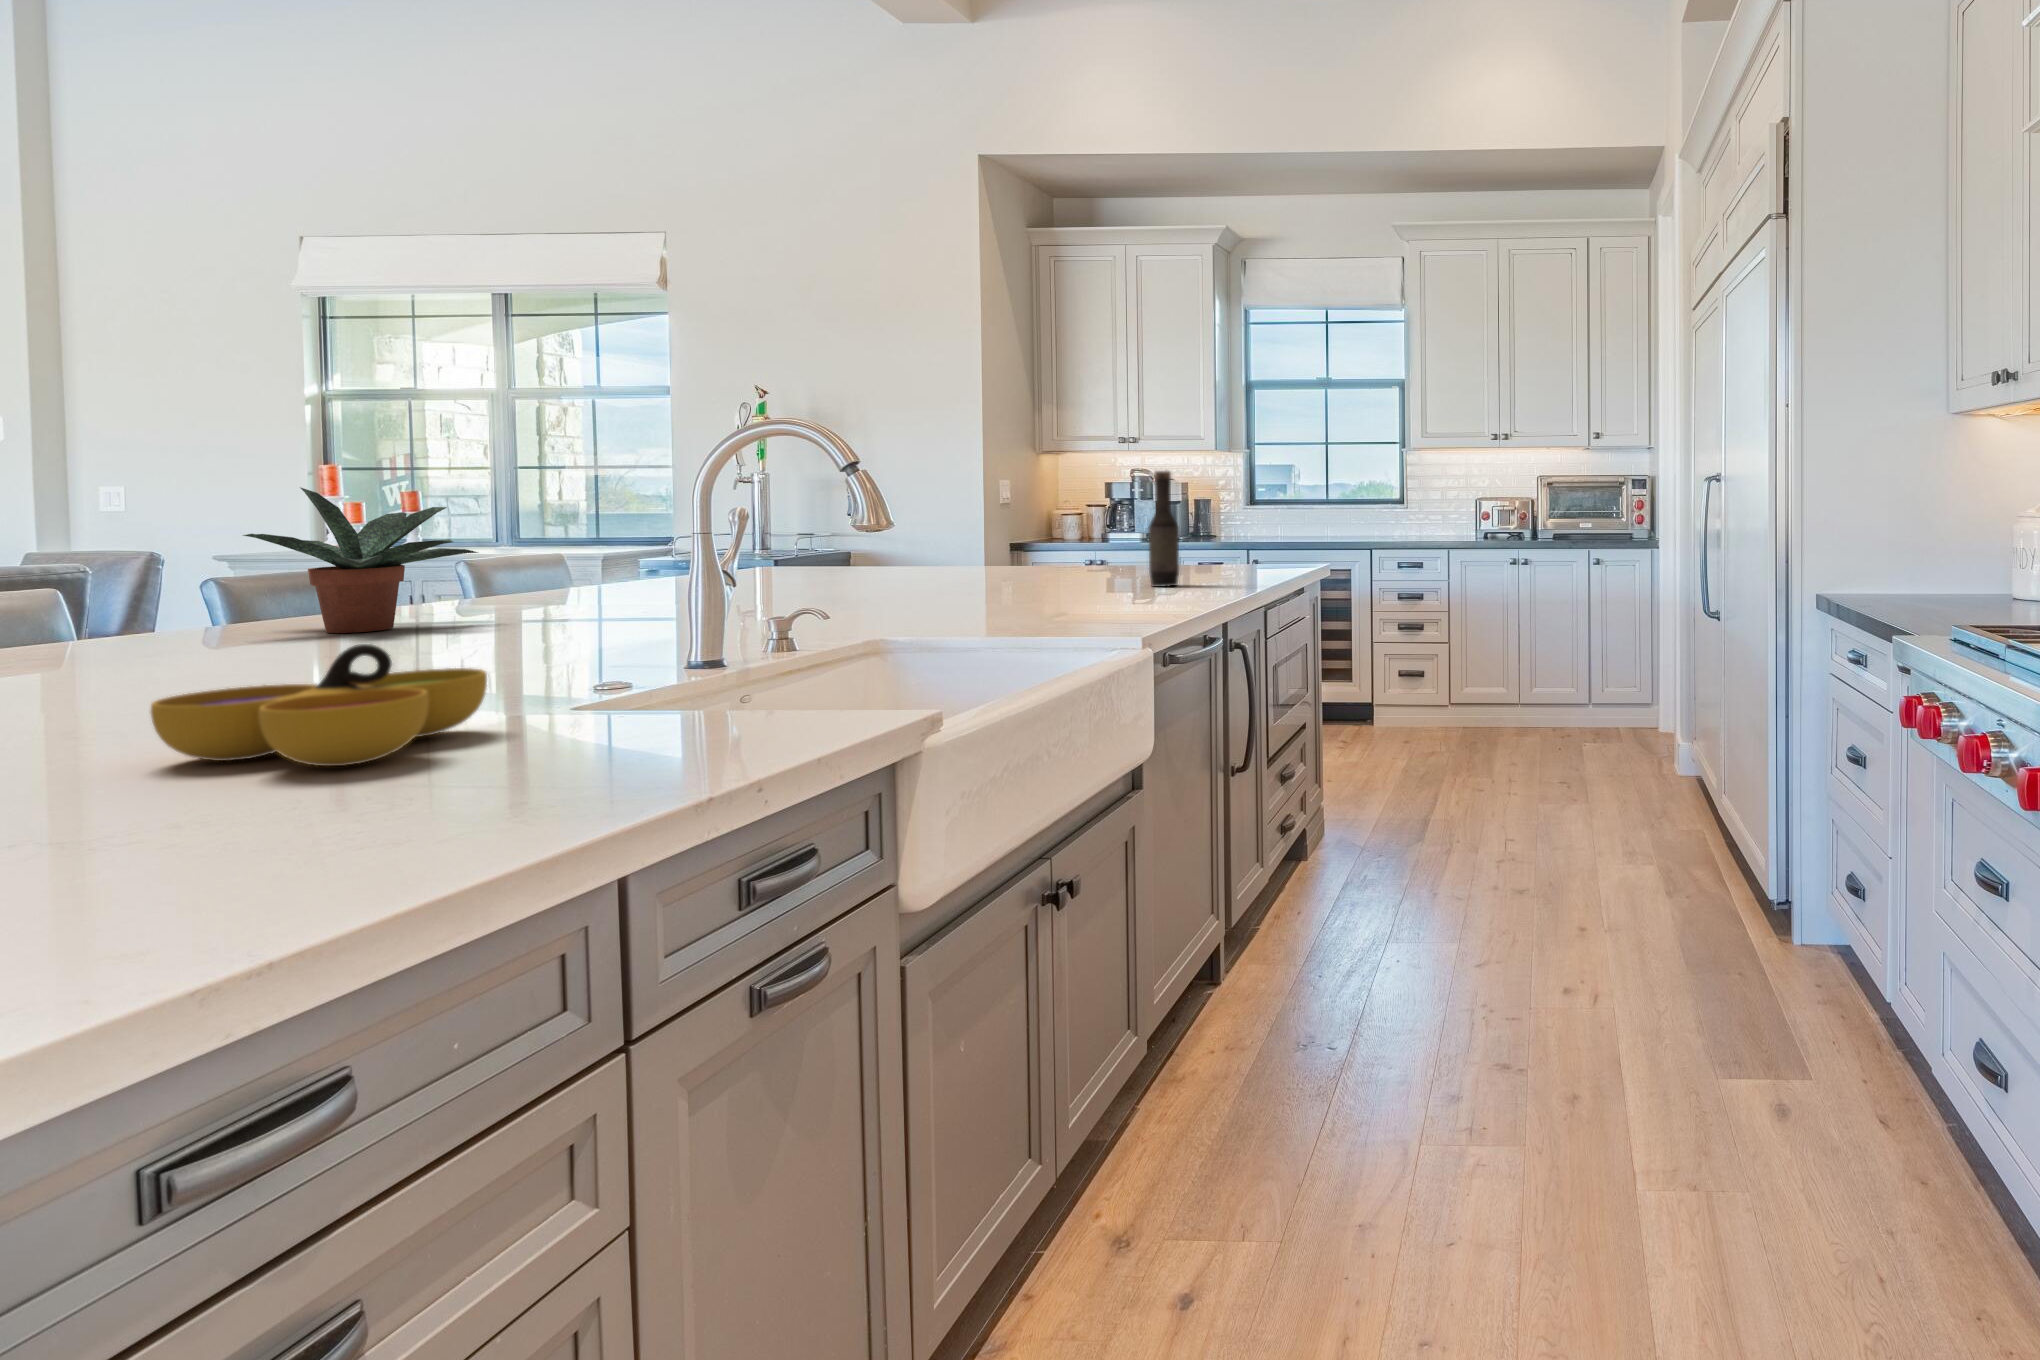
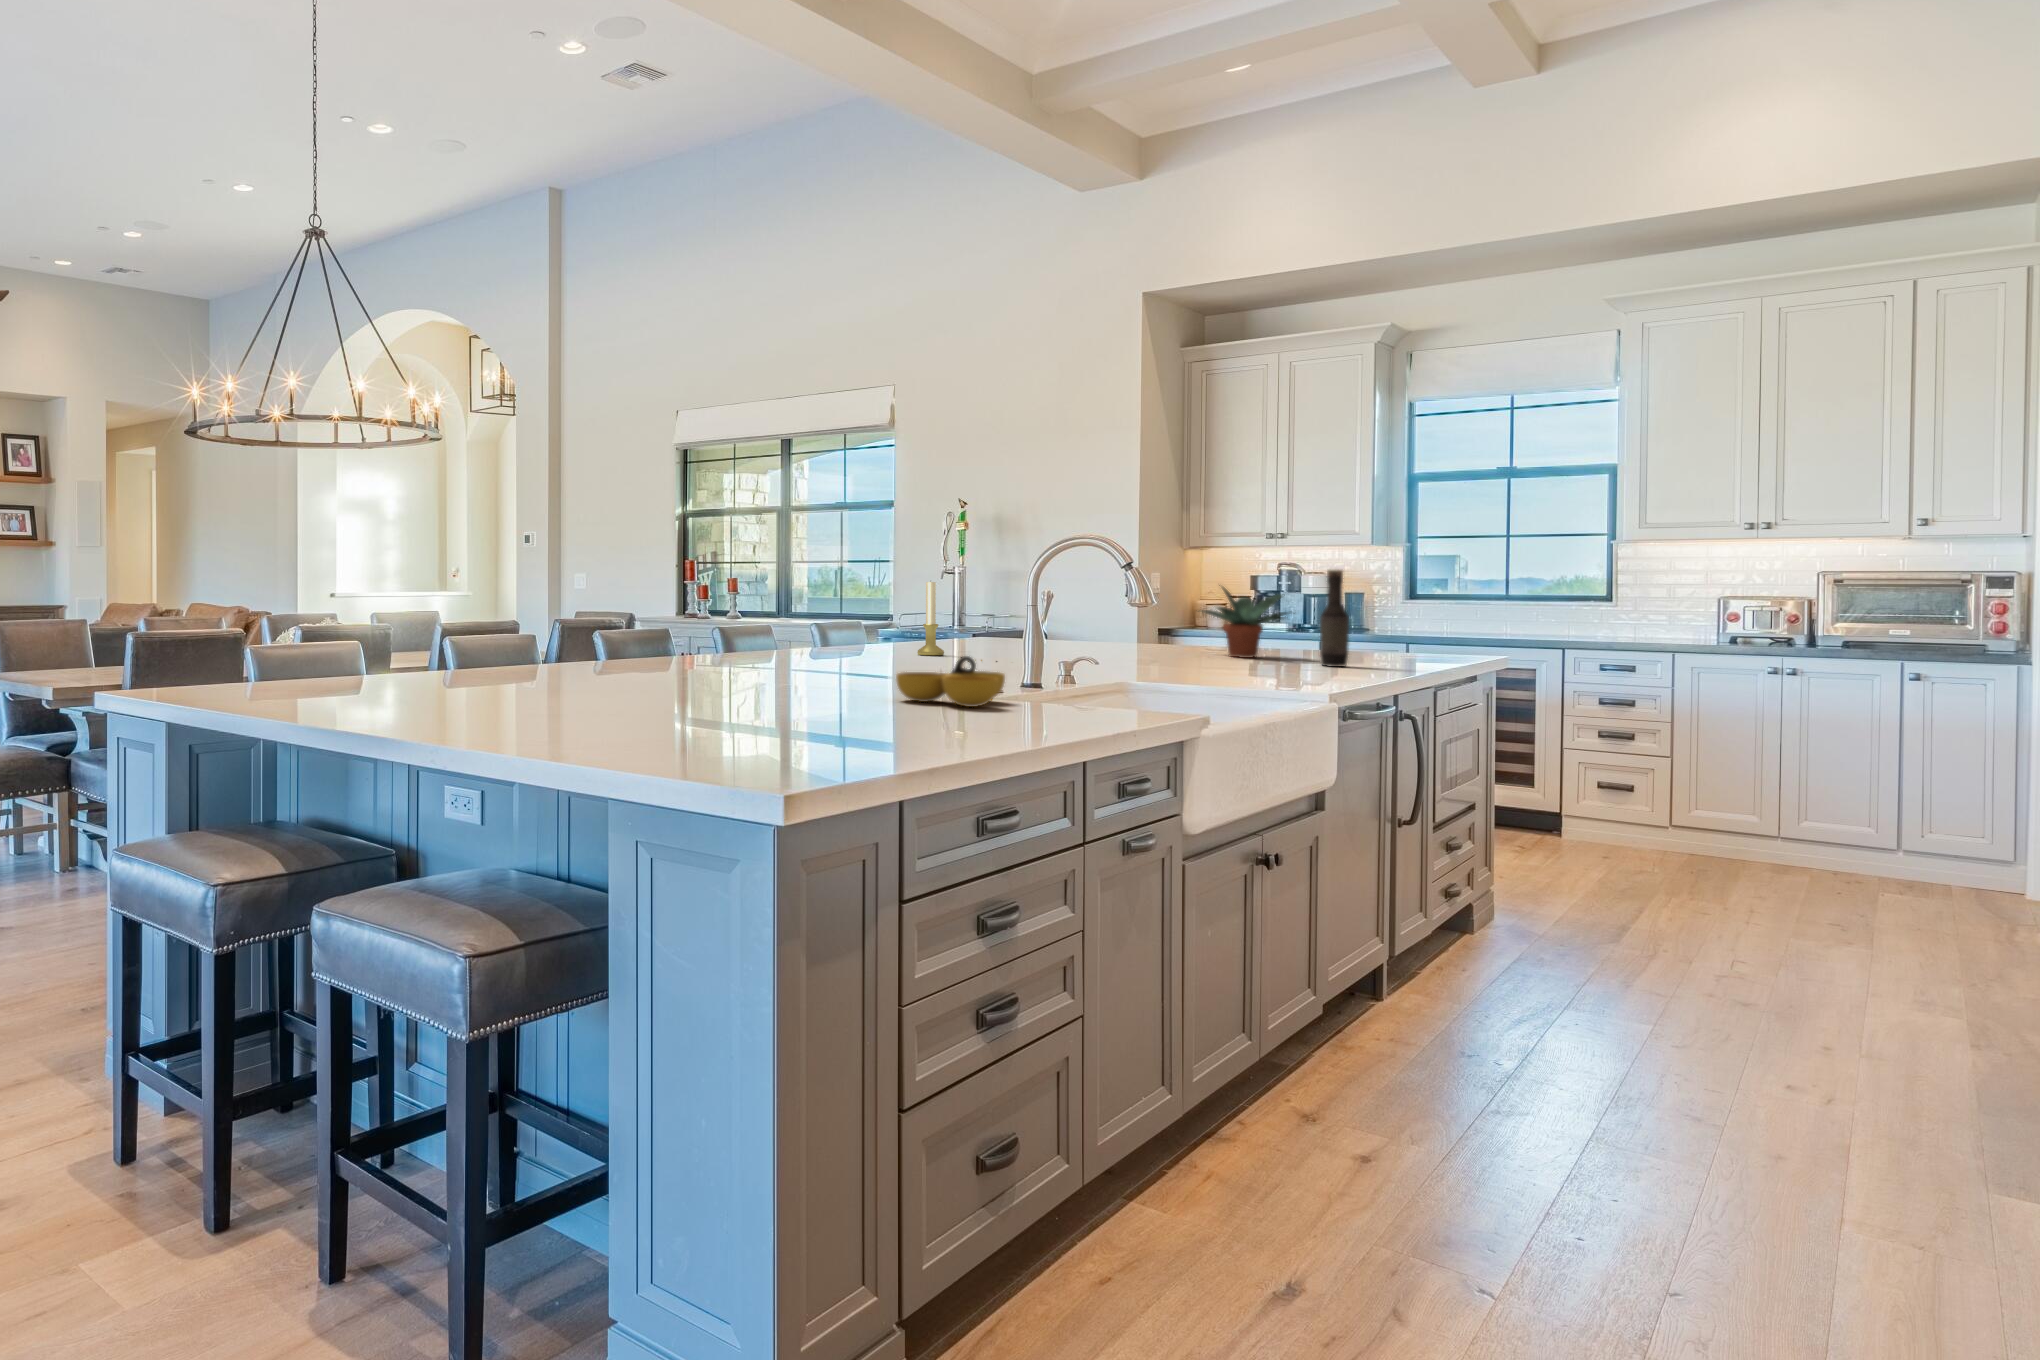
candle holder: none [561,484,613,607] -> present [917,581,944,656]
potted plant: present [243,487,478,633] -> present [1202,585,1289,658]

